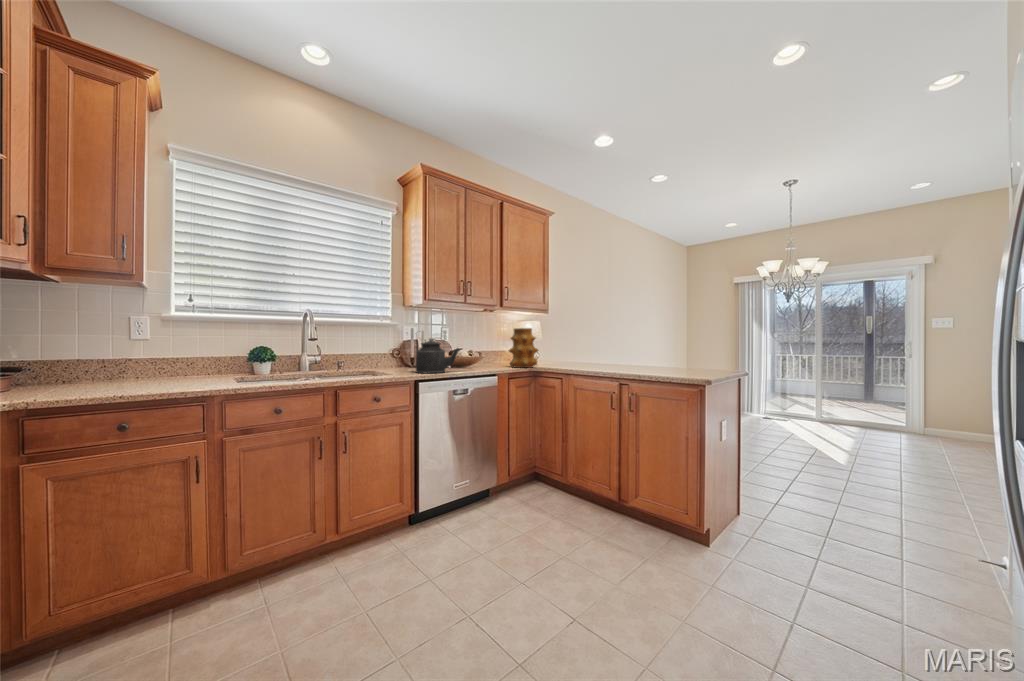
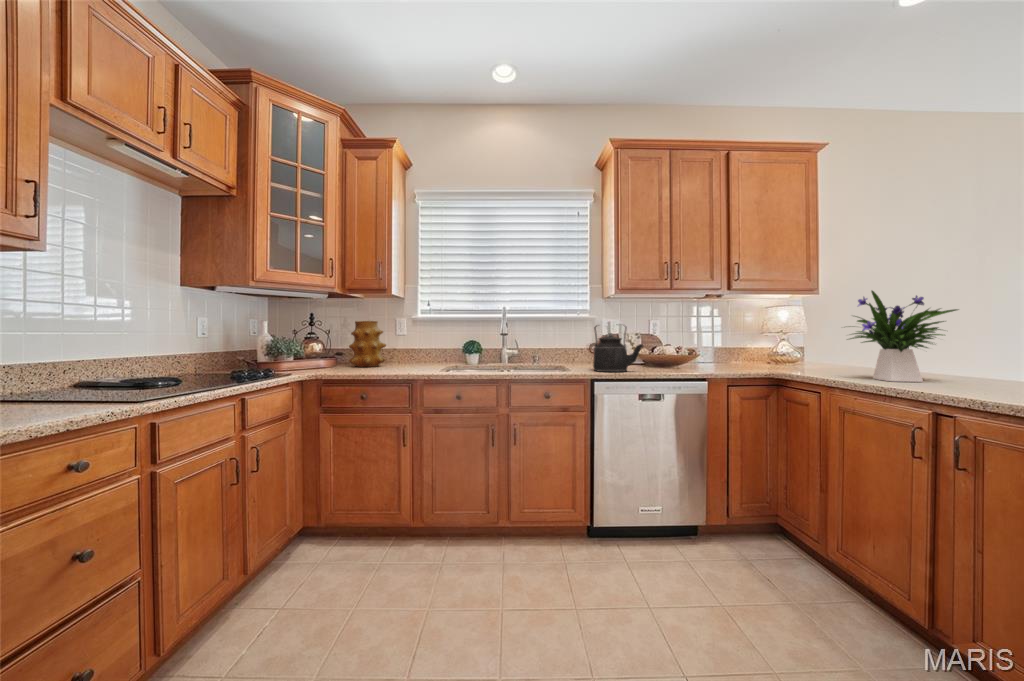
flower arrangement: none [580,313,634,369] -> present [850,291,958,382]
vase: present [509,328,538,368] -> present [349,320,386,367]

